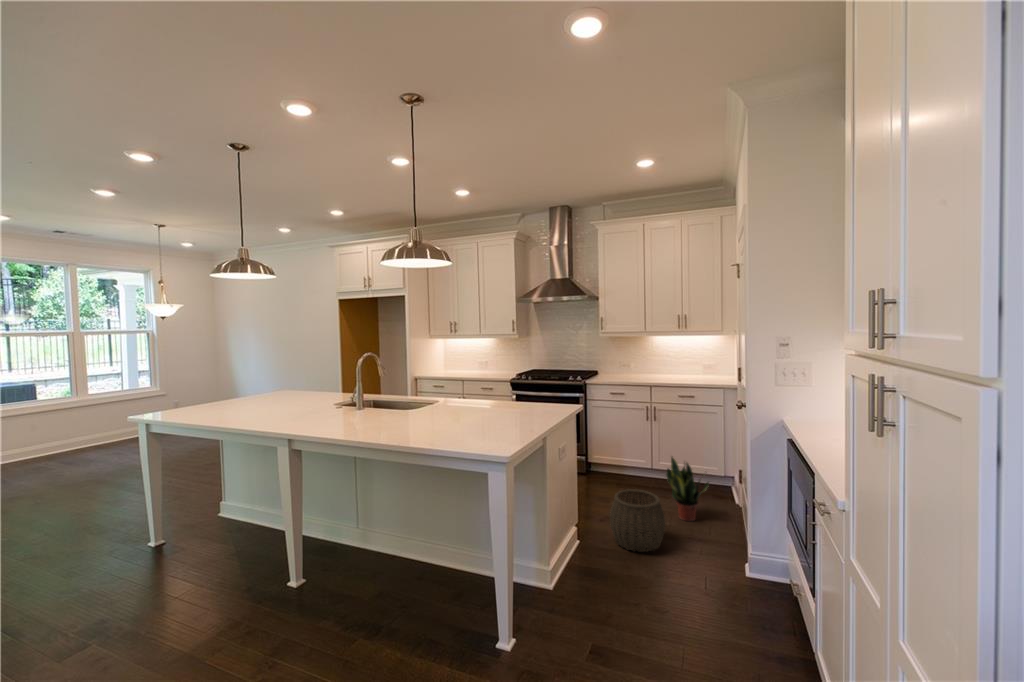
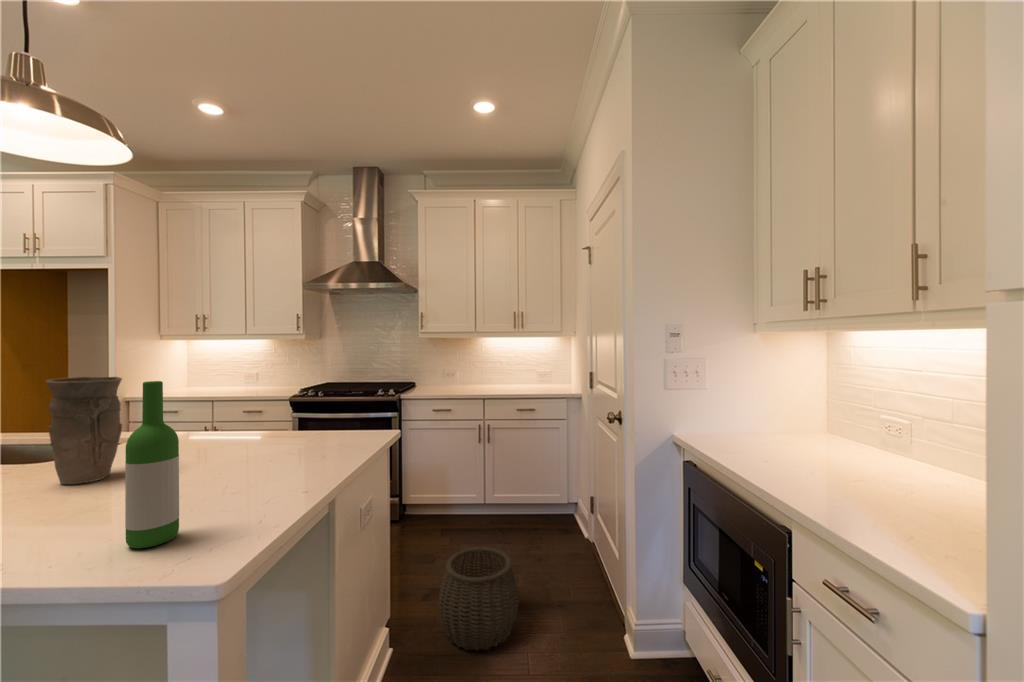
vase: none [427,370,452,419] -> present [46,377,122,484]
wine bottle: none [475,377,493,442] -> present [125,381,179,548]
potted plant: present [666,457,709,521] -> none [509,488,563,575]

